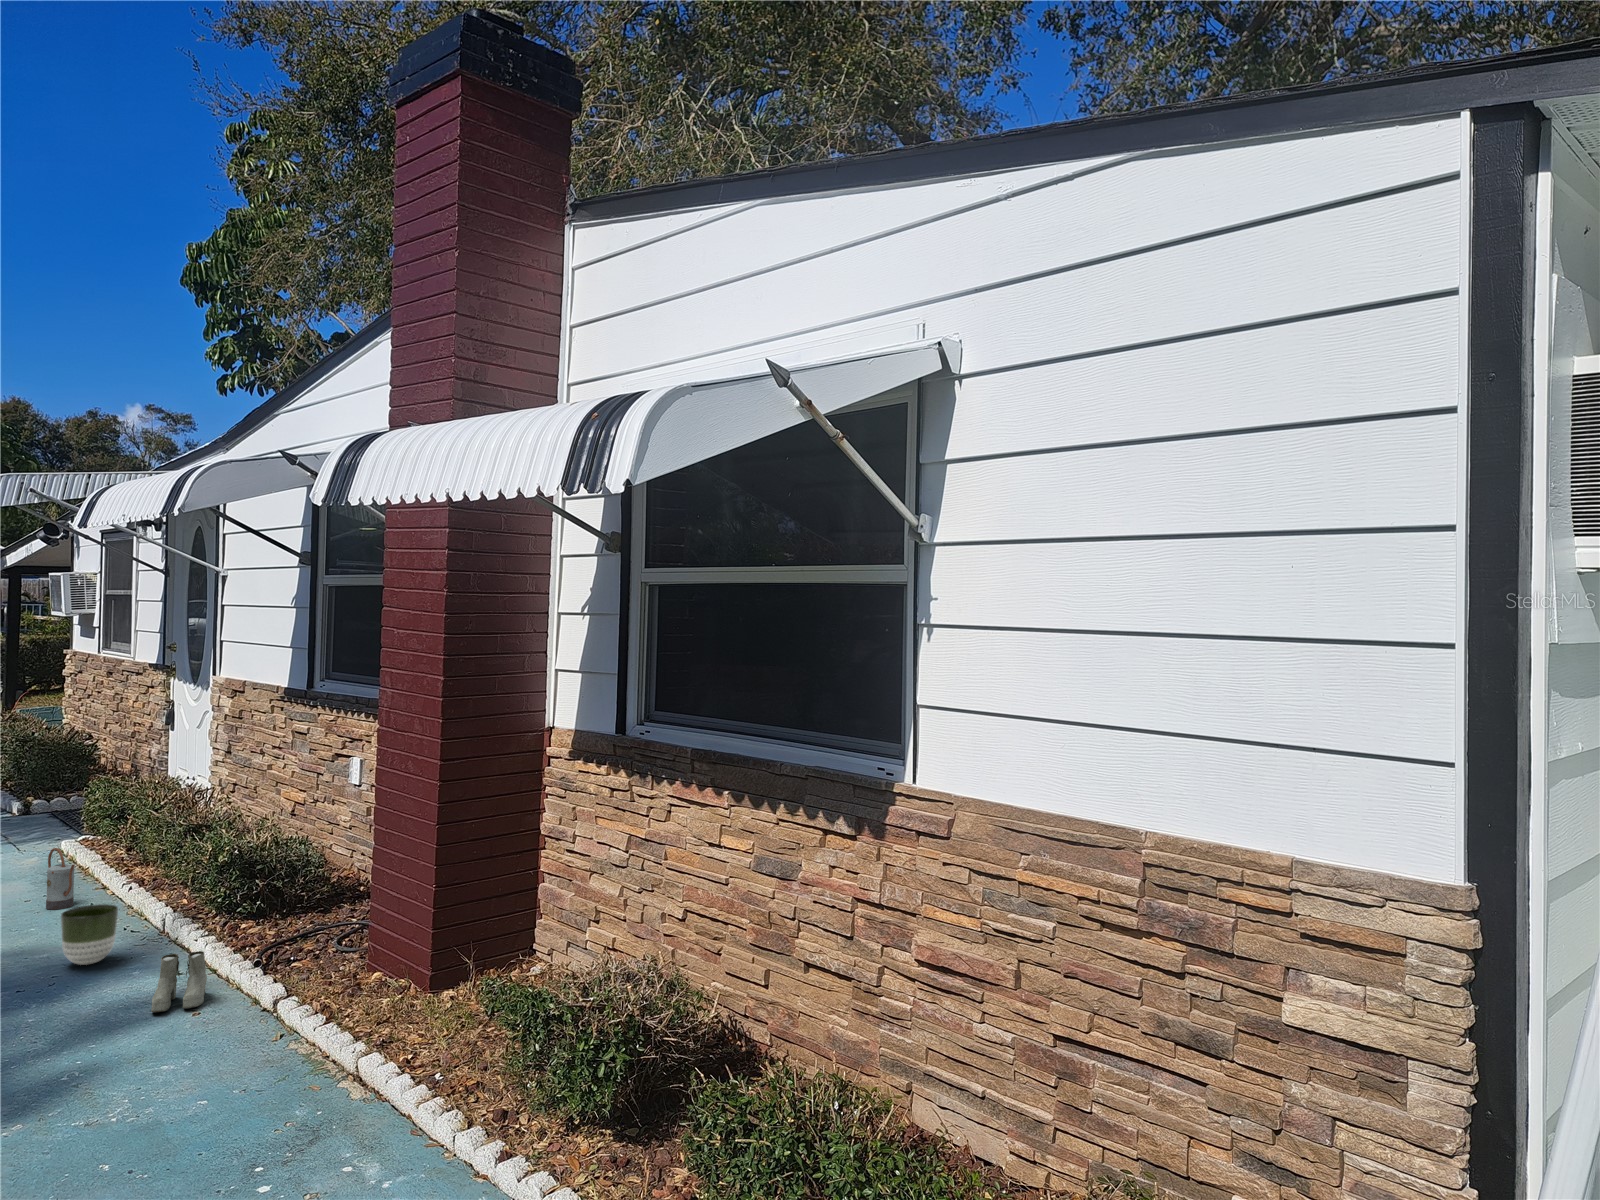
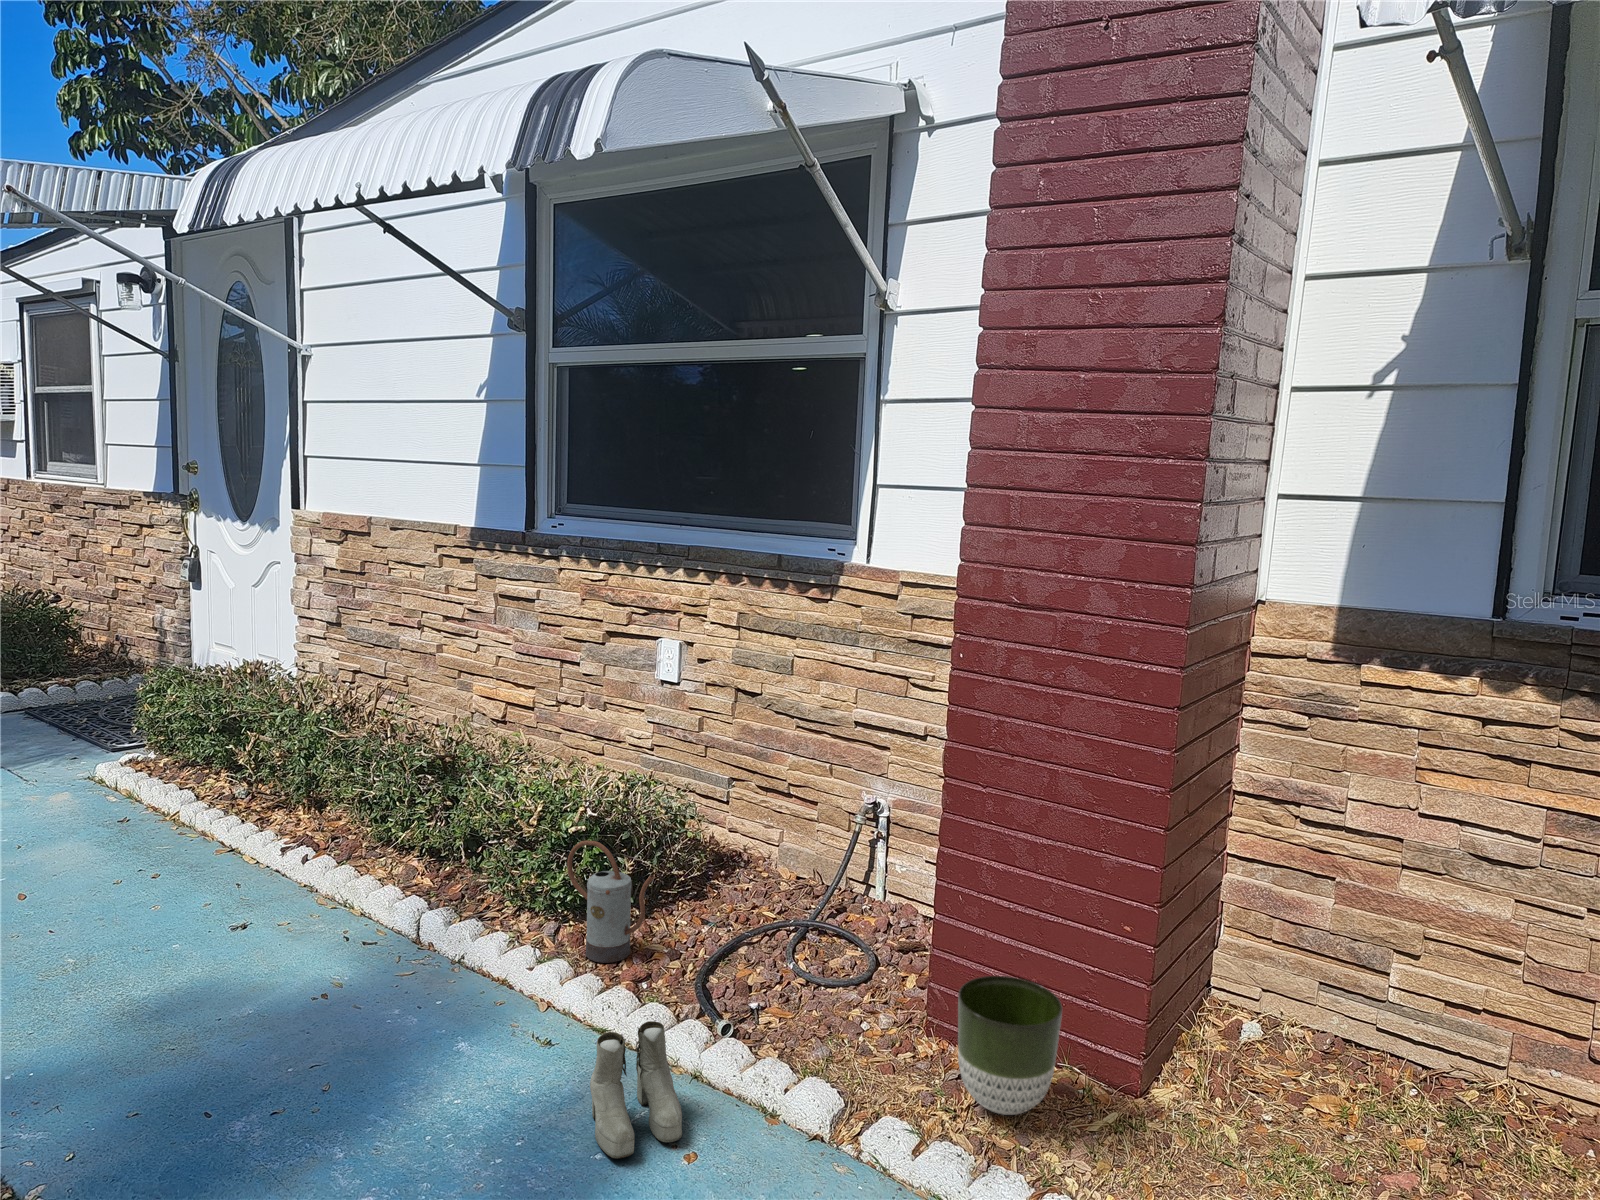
watering can: present [46,848,75,910] -> present [567,840,655,963]
planter: present [61,904,118,965] -> present [958,976,1062,1115]

